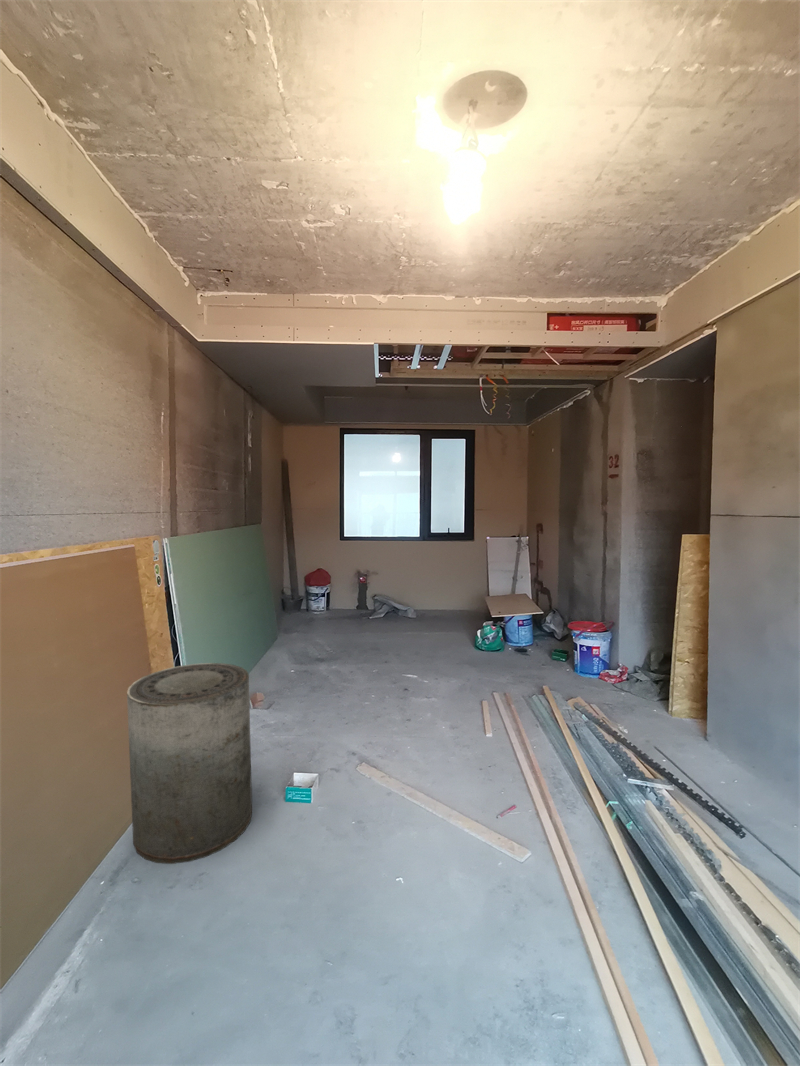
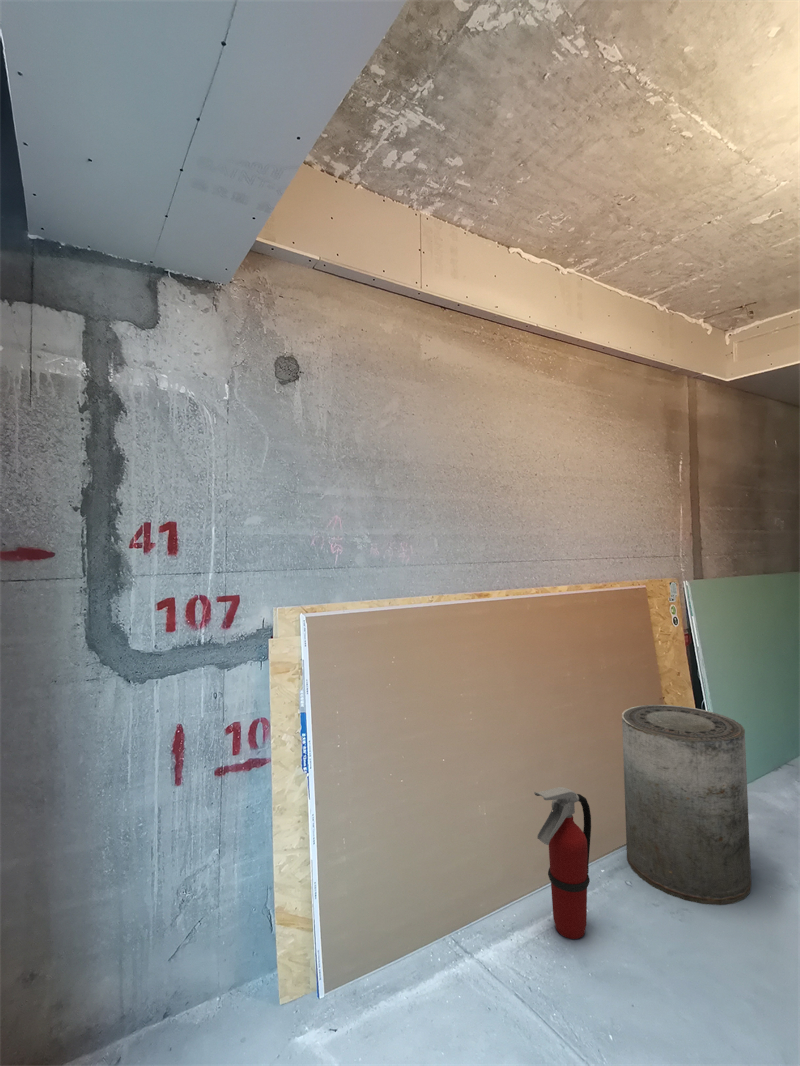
fire extinguisher: none [49,813,124,1004] -> present [534,787,591,939]

